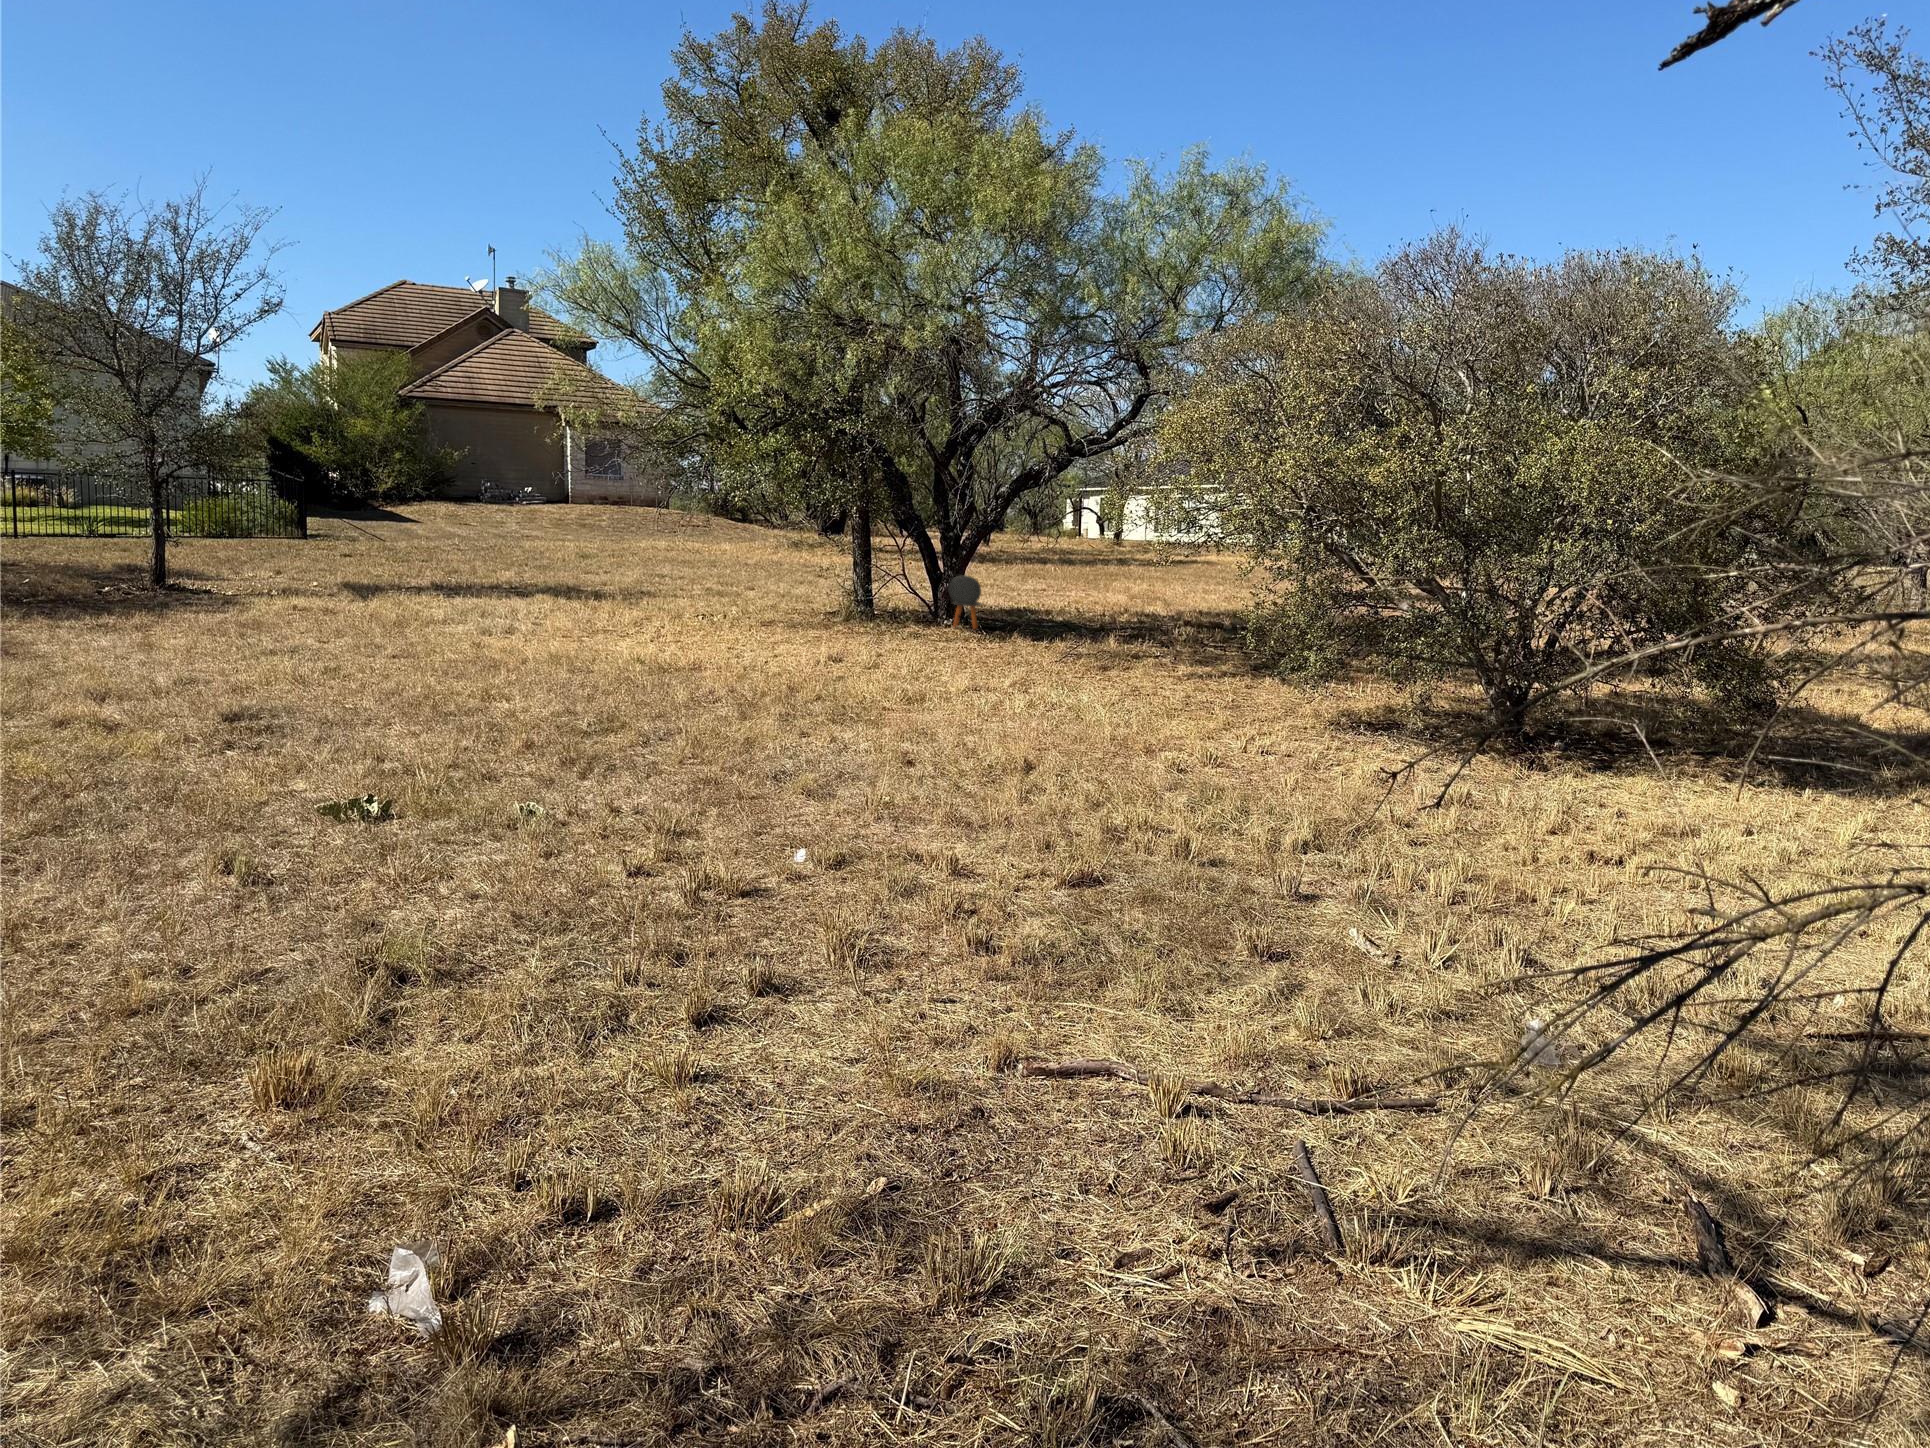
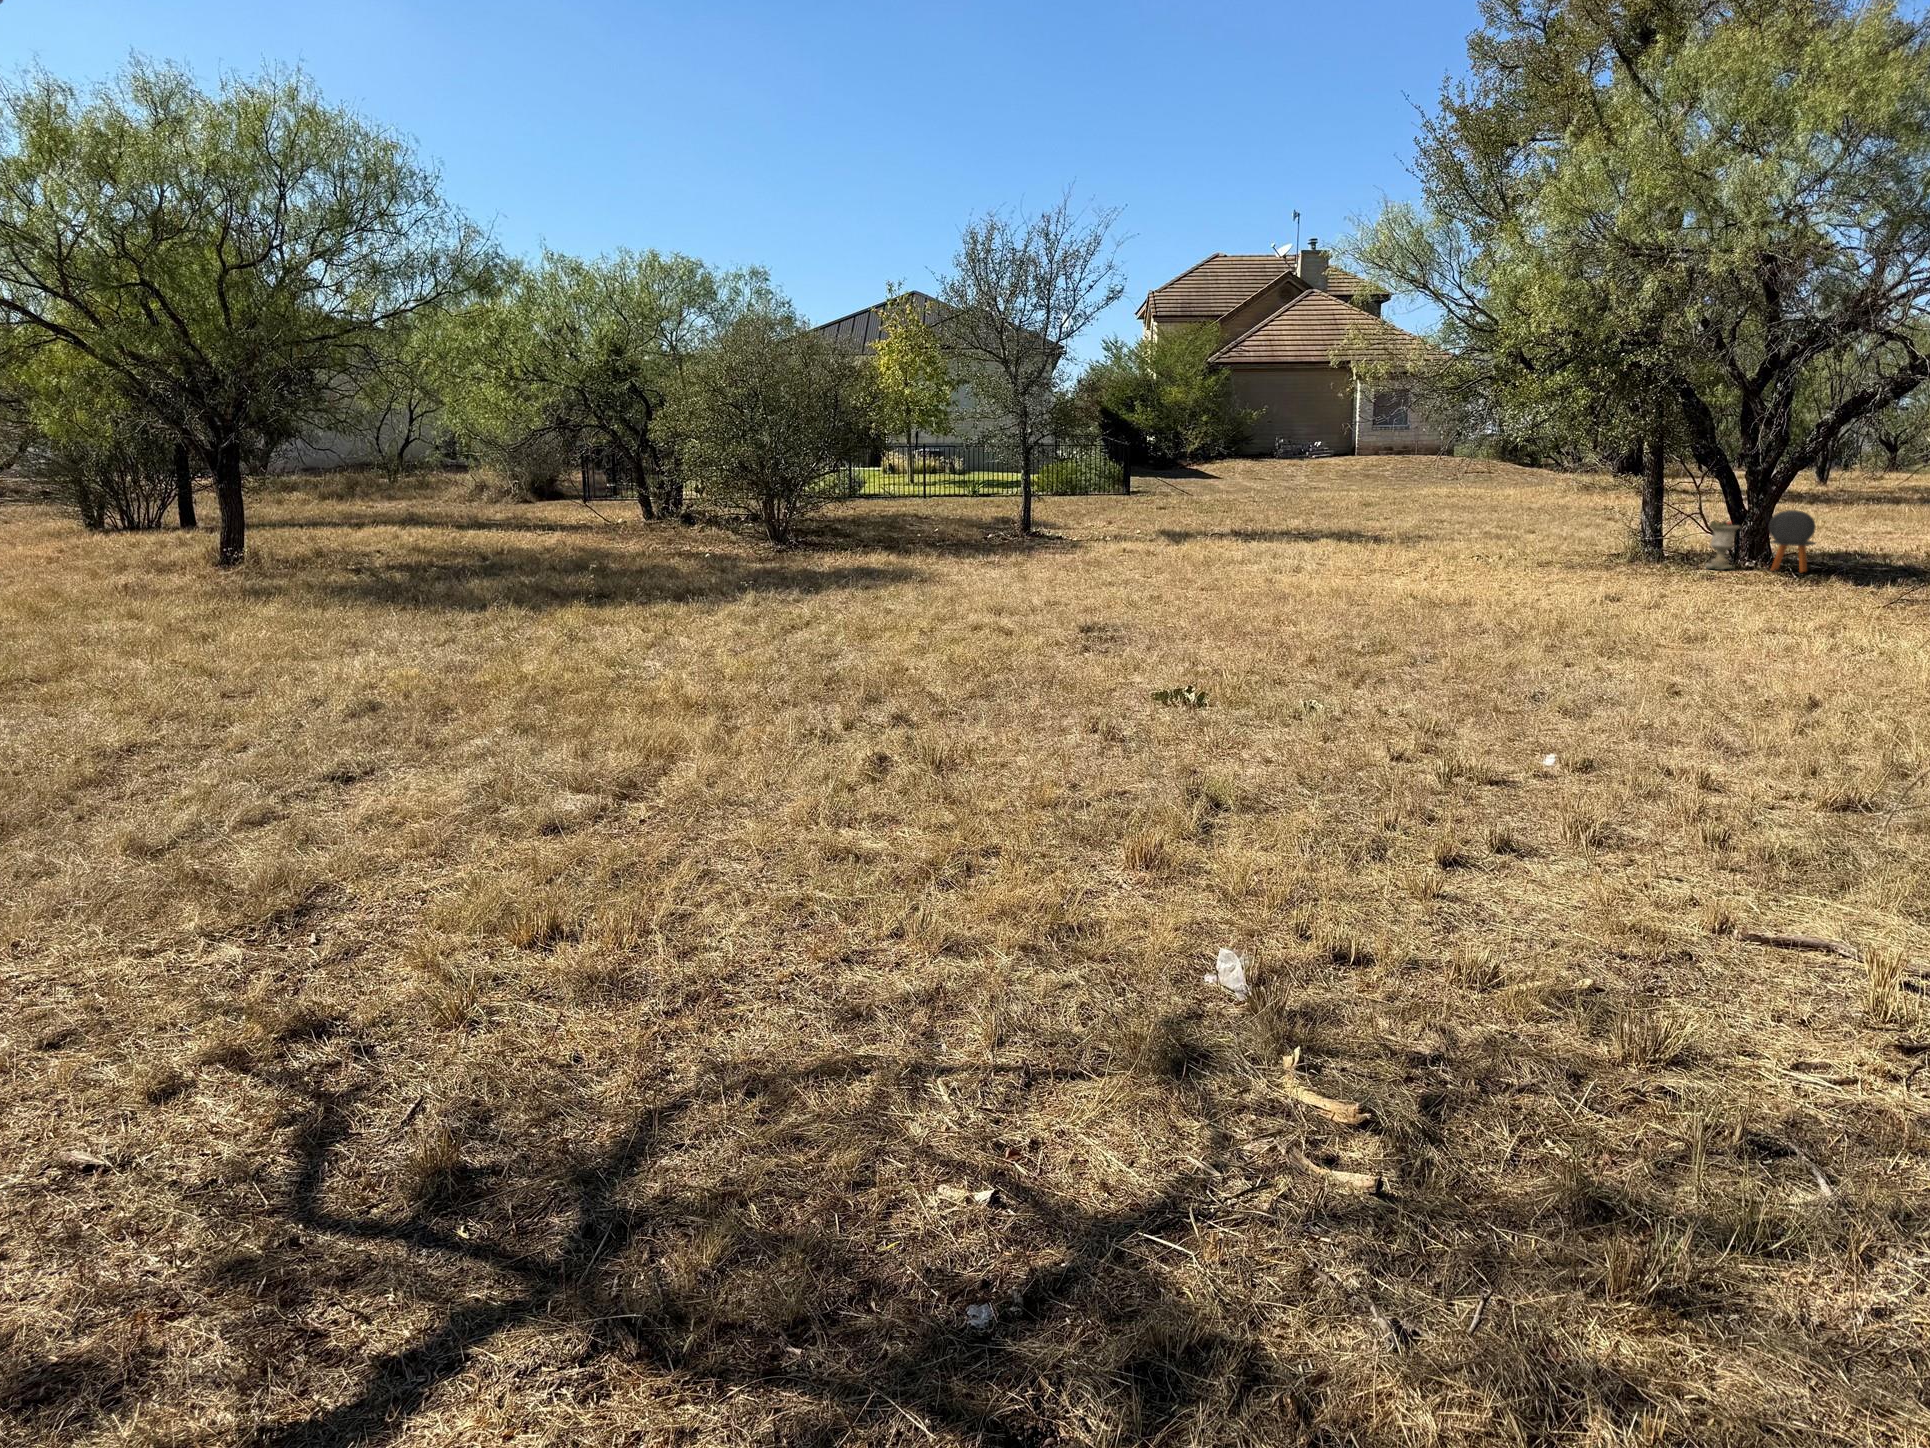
planter: none [904,582,928,628] -> present [1705,520,1740,570]

